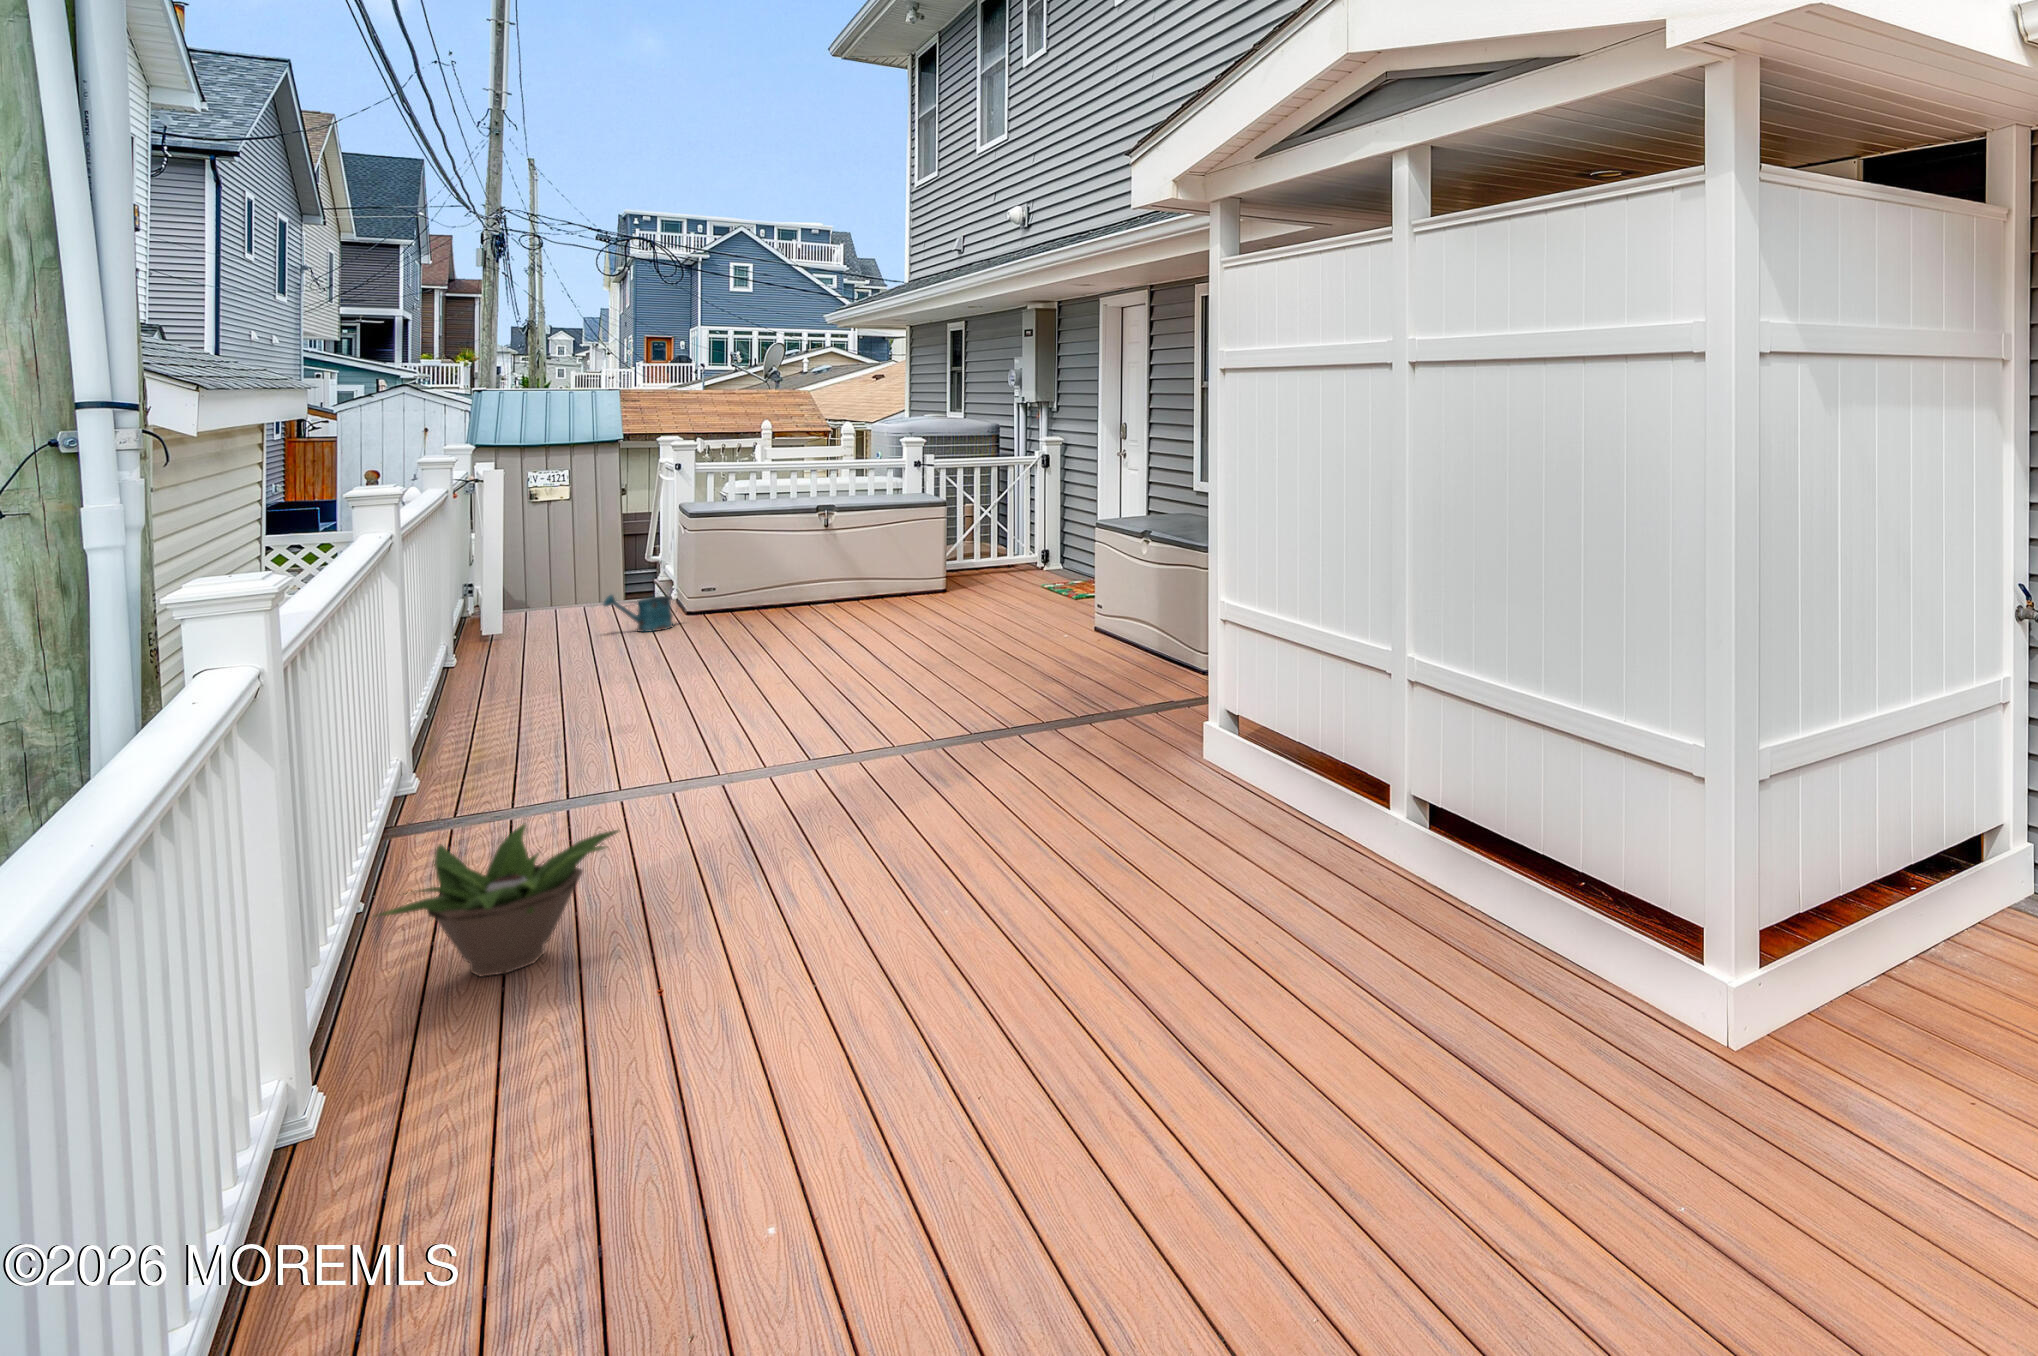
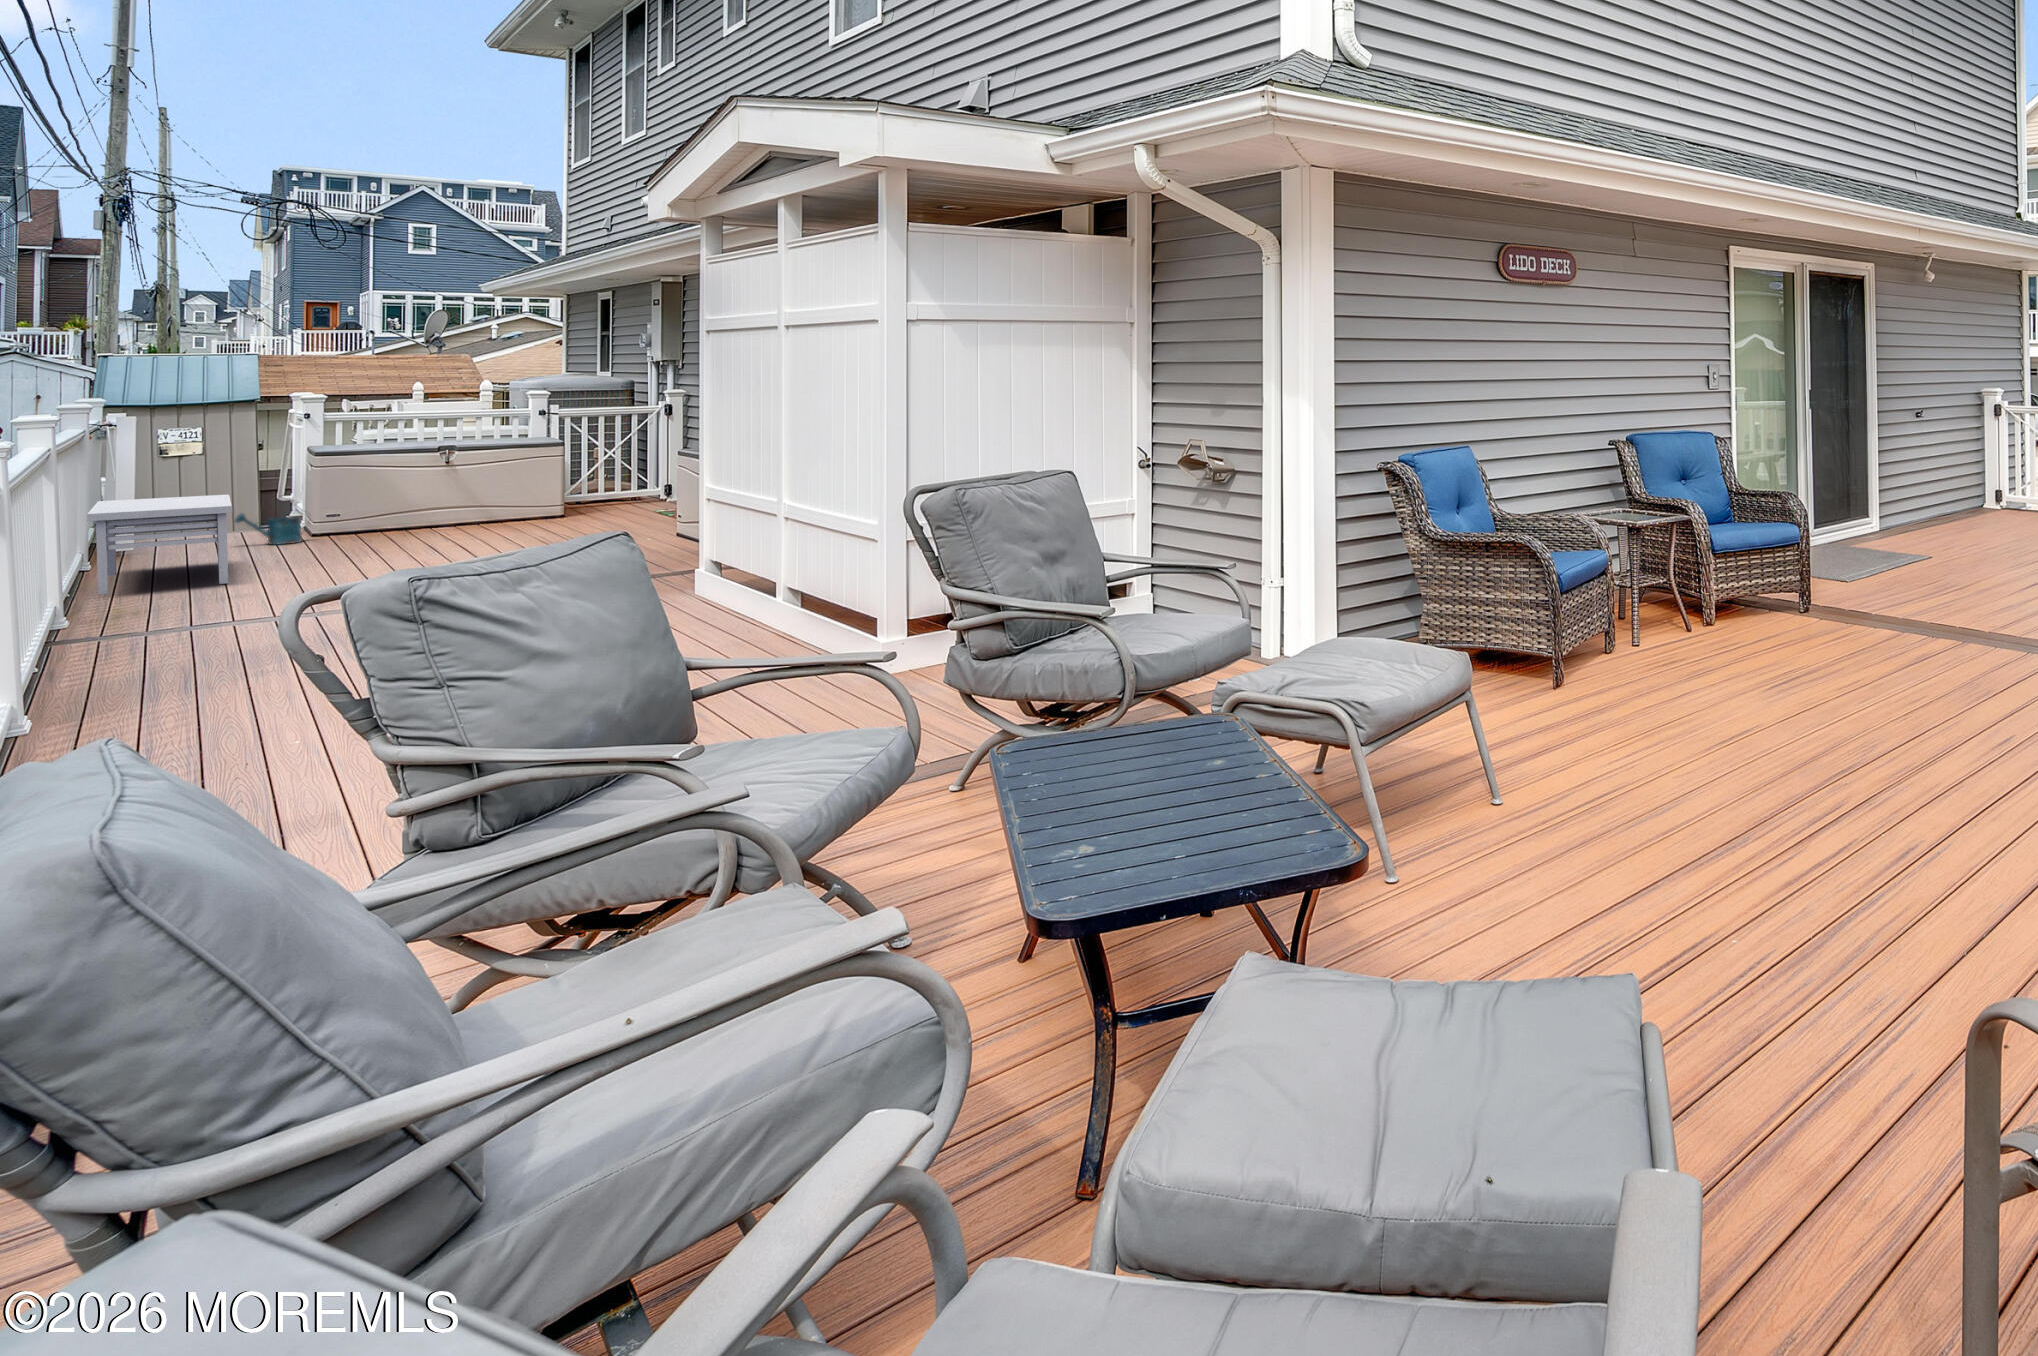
storage bench: none [446,580,607,728] -> present [87,495,232,595]
decorative plant: present [376,824,619,977] -> none [51,605,229,685]

